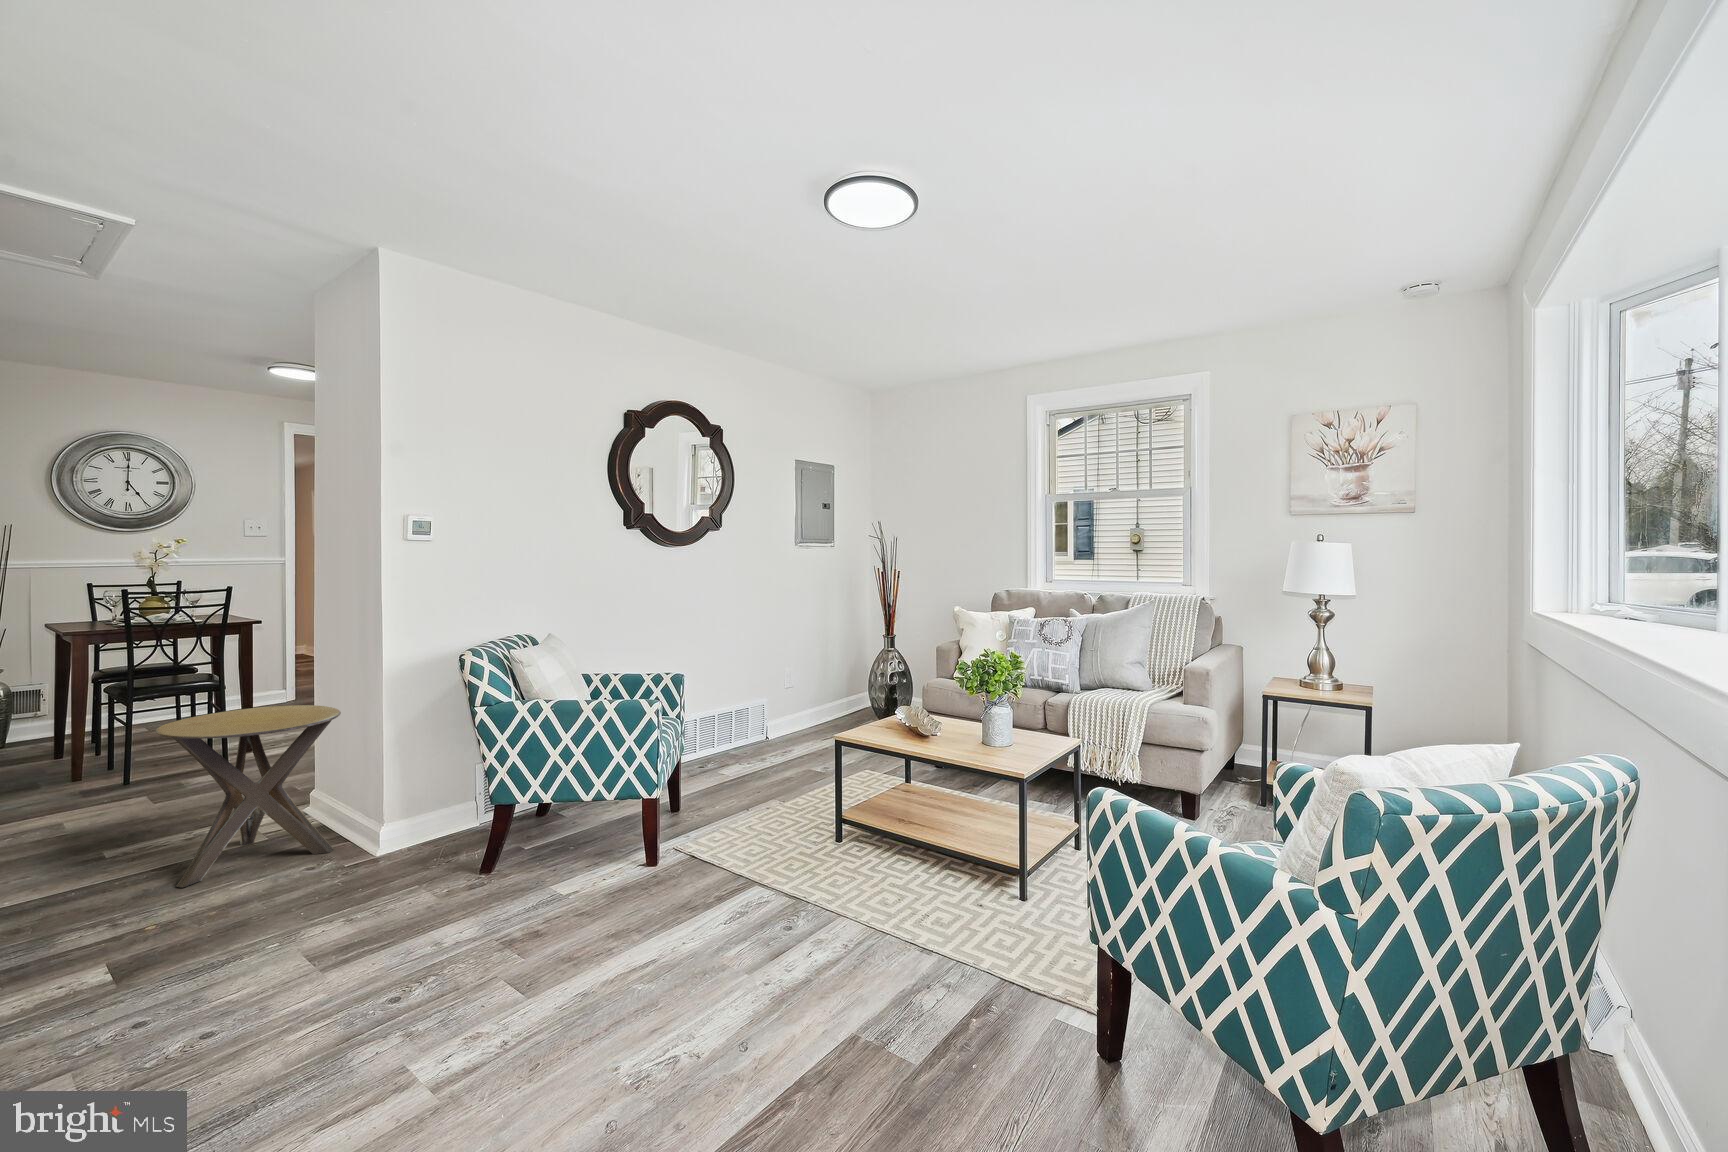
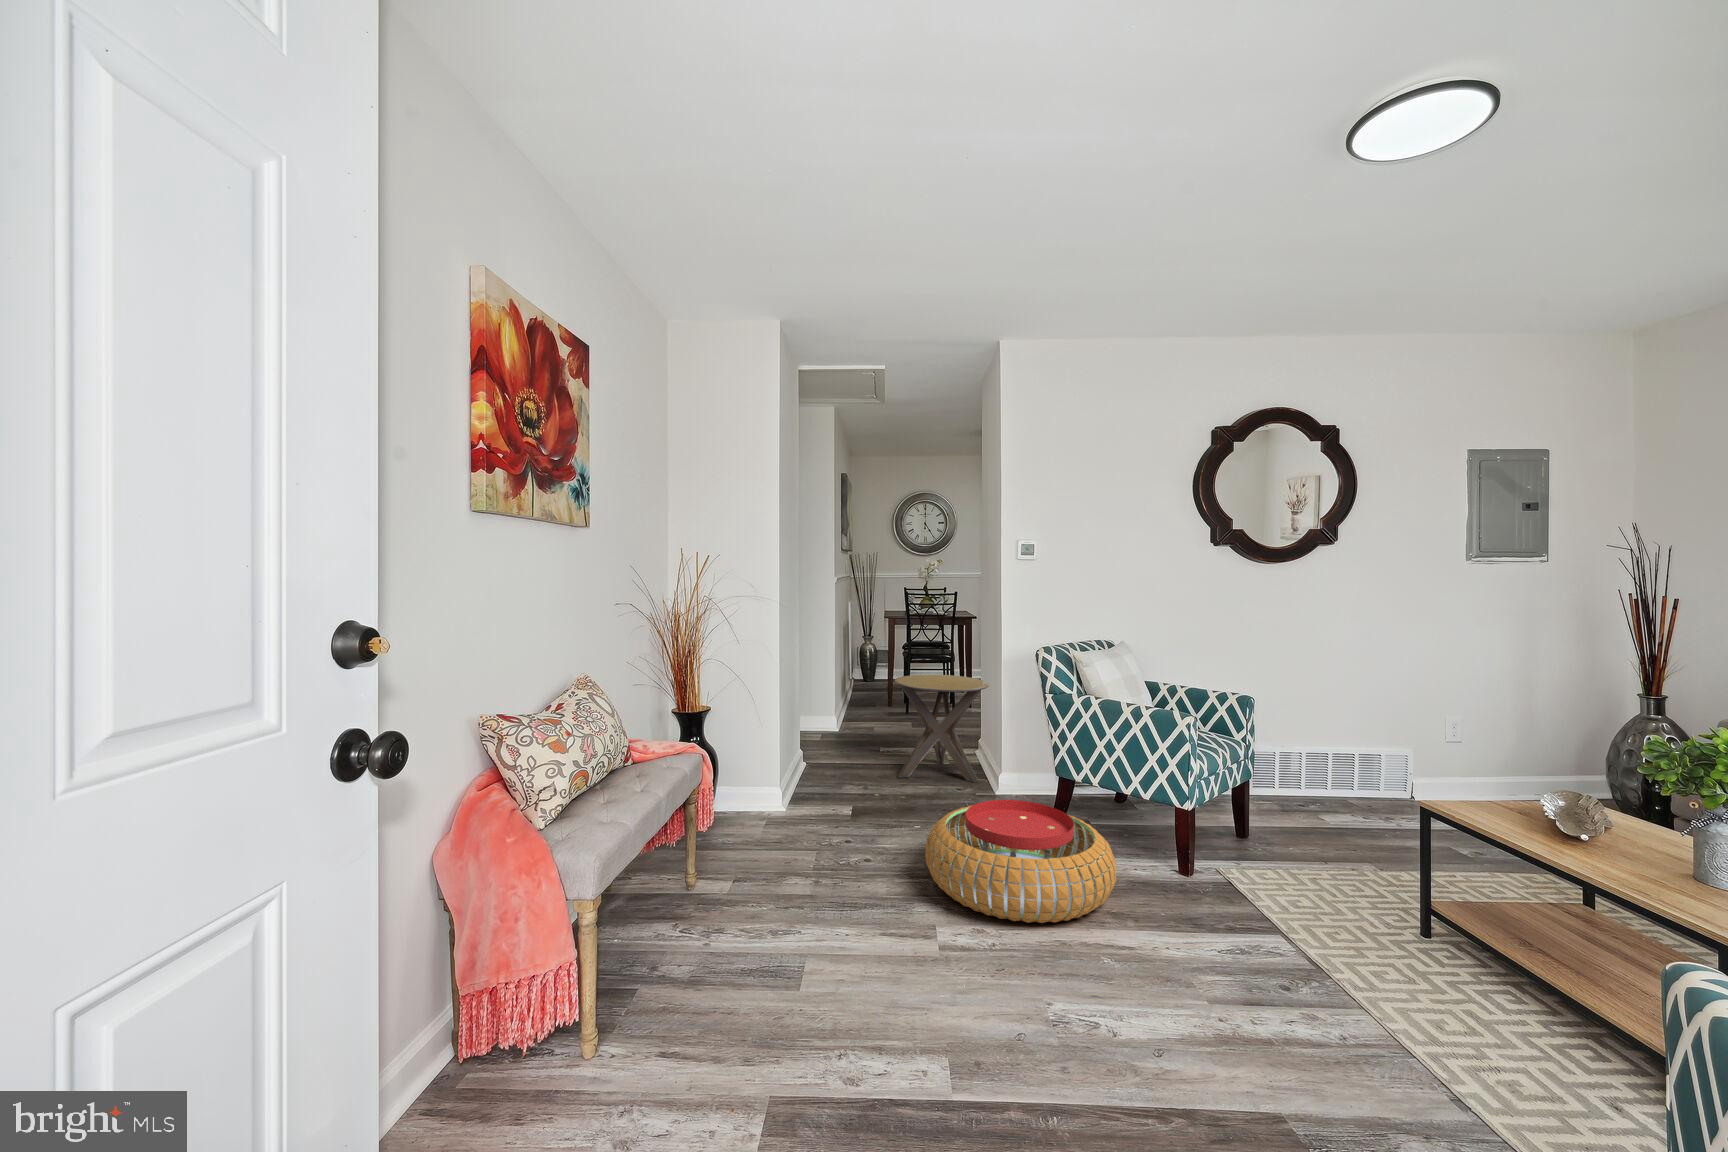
pouf: none [339,844,611,1017] -> present [925,800,1116,923]

